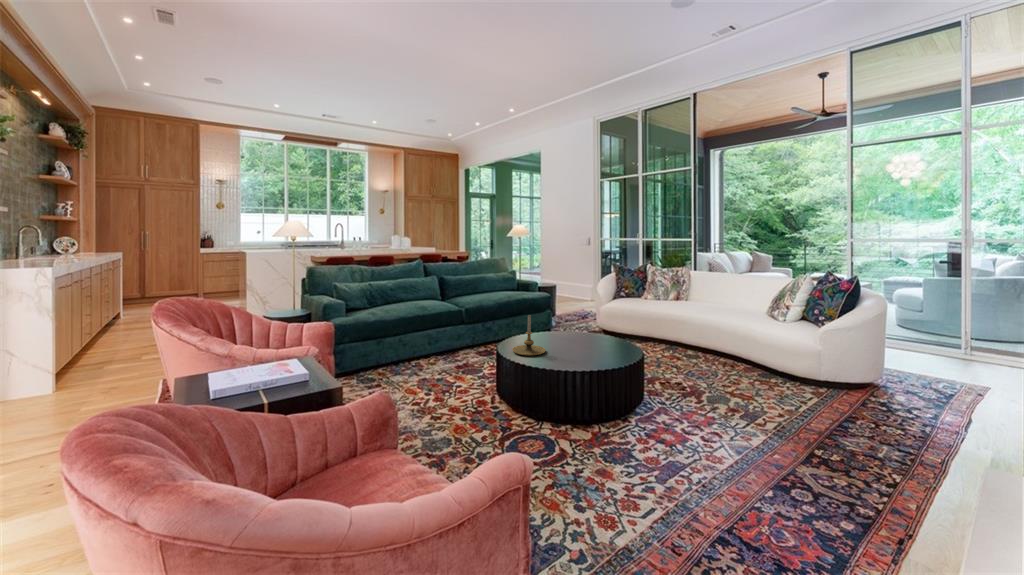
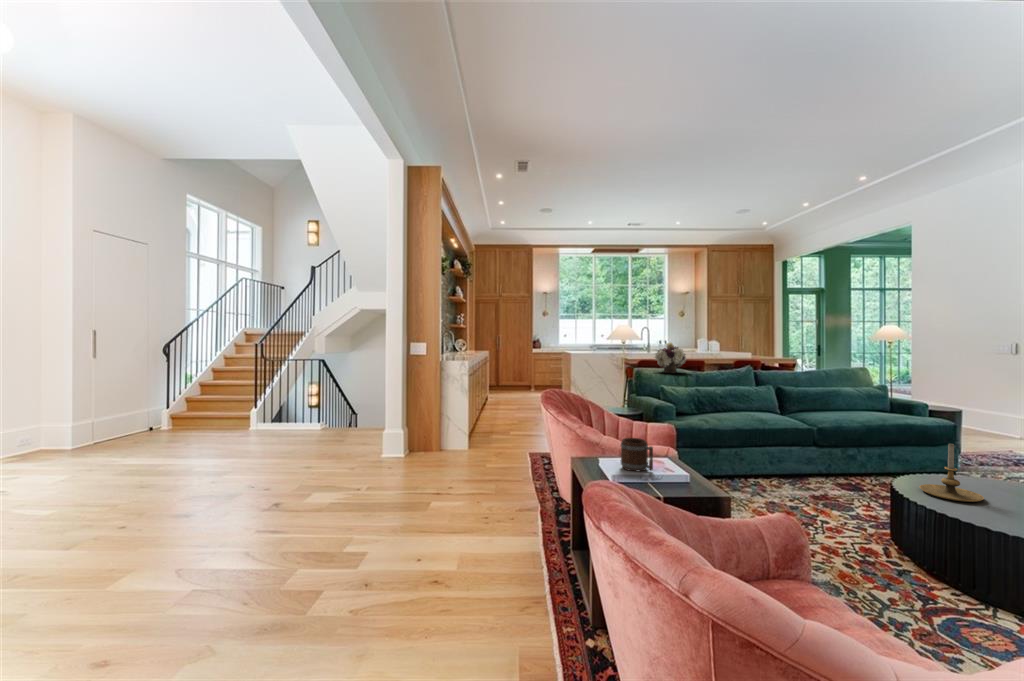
flower arrangement: none [327,239,362,270] -> present [655,342,686,373]
mug: none [220,349,260,387] -> present [621,438,653,471]

